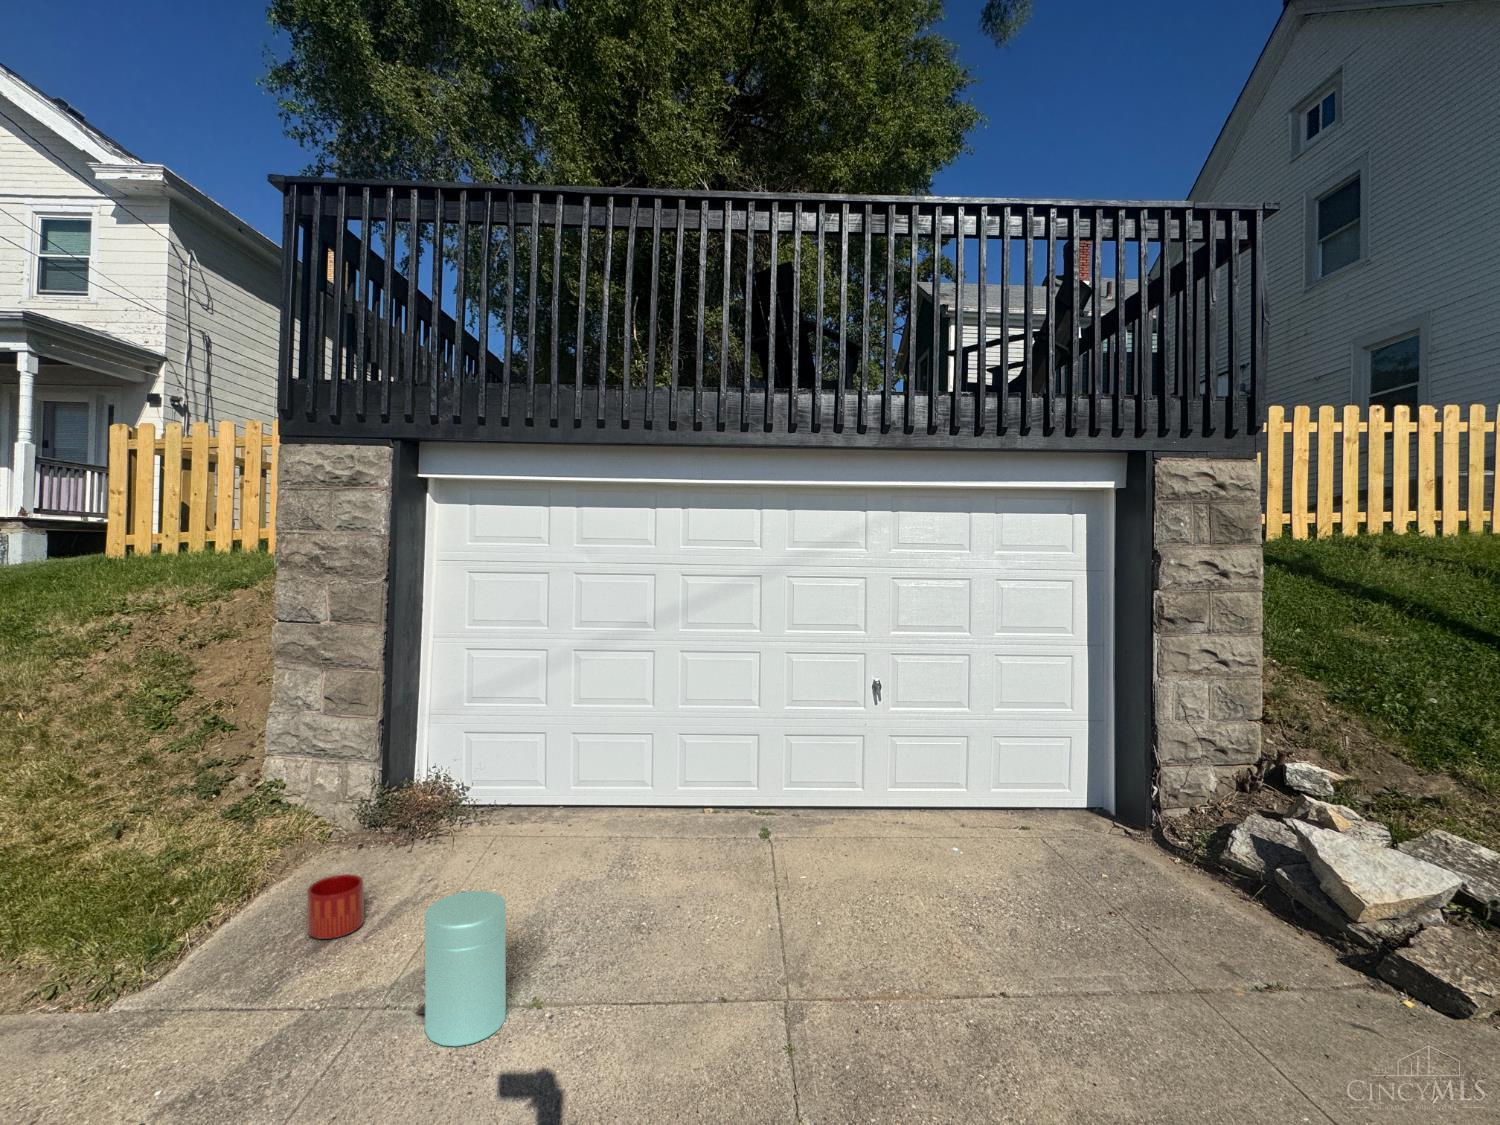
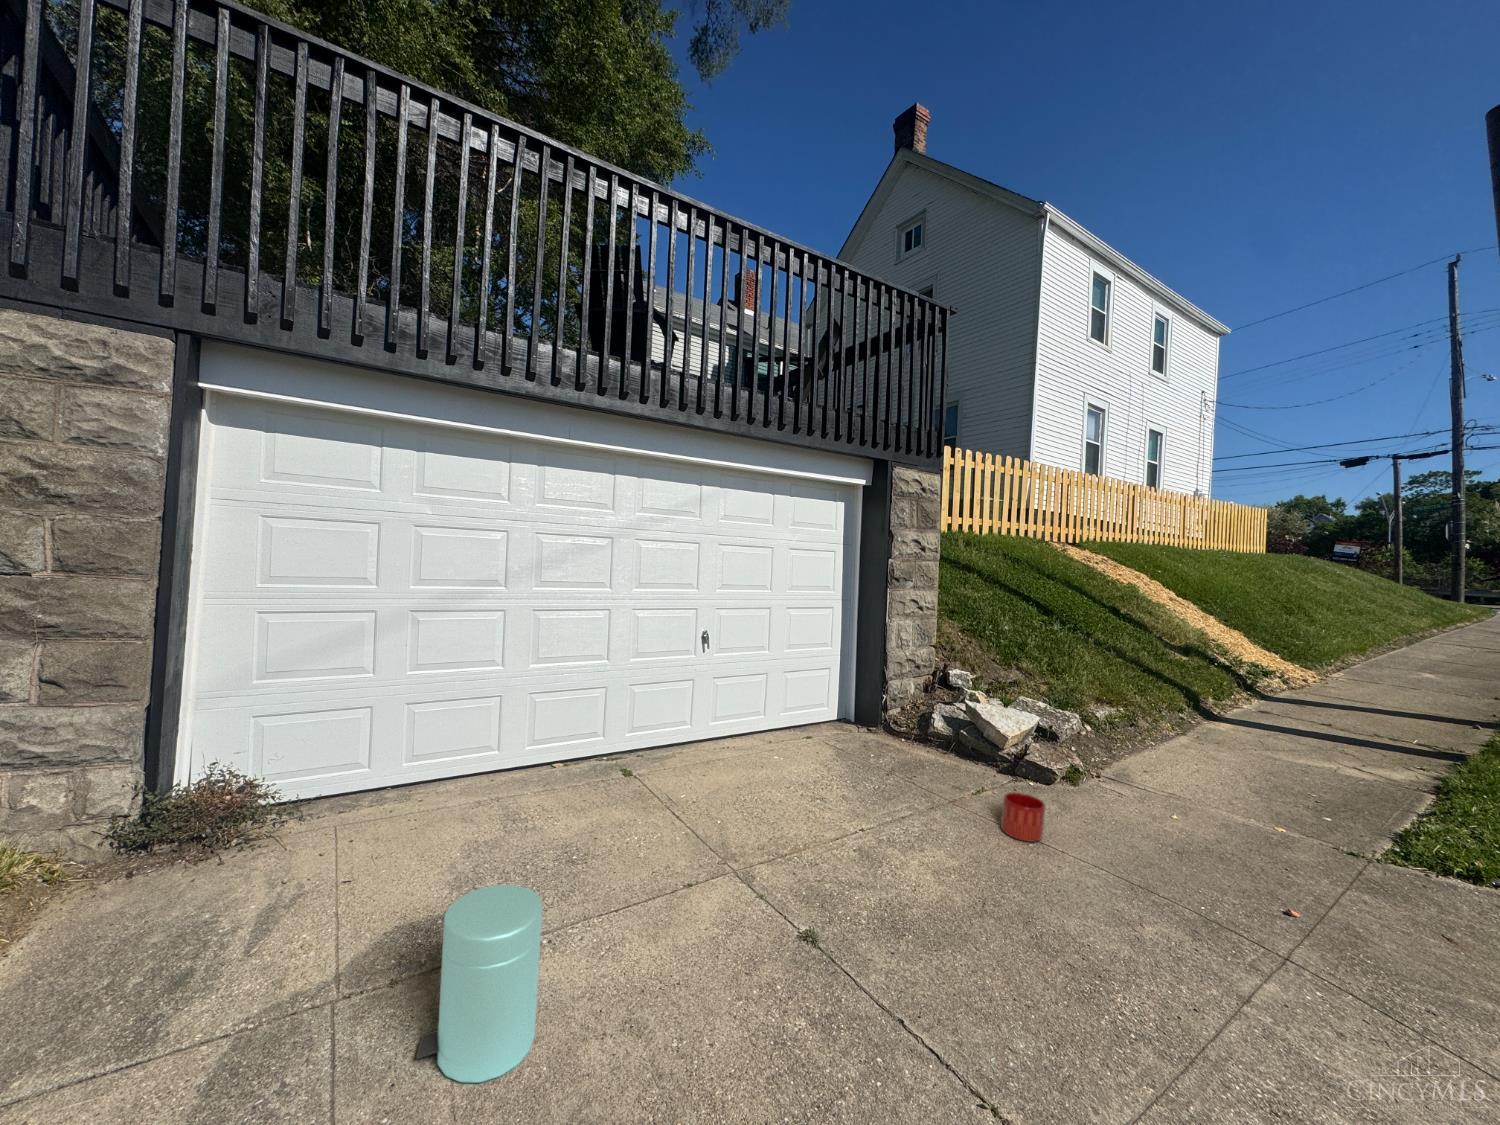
planter: present [307,874,364,939] -> present [1001,792,1045,842]

